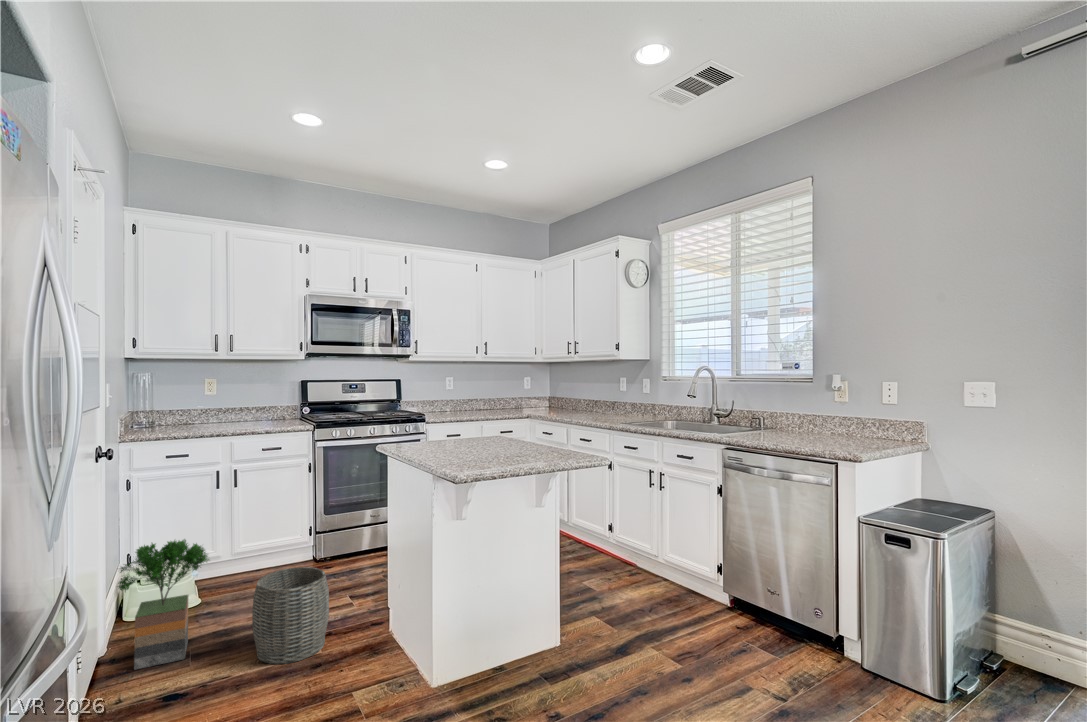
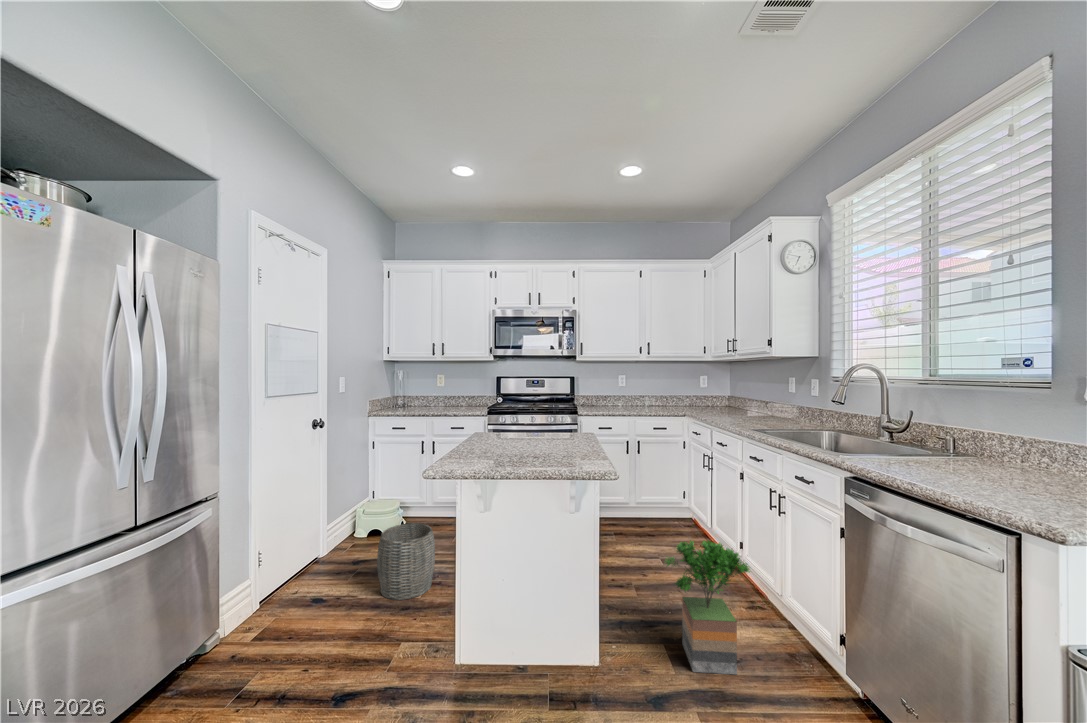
potted tree: present [118,539,209,670] -> present [666,541,750,674]

